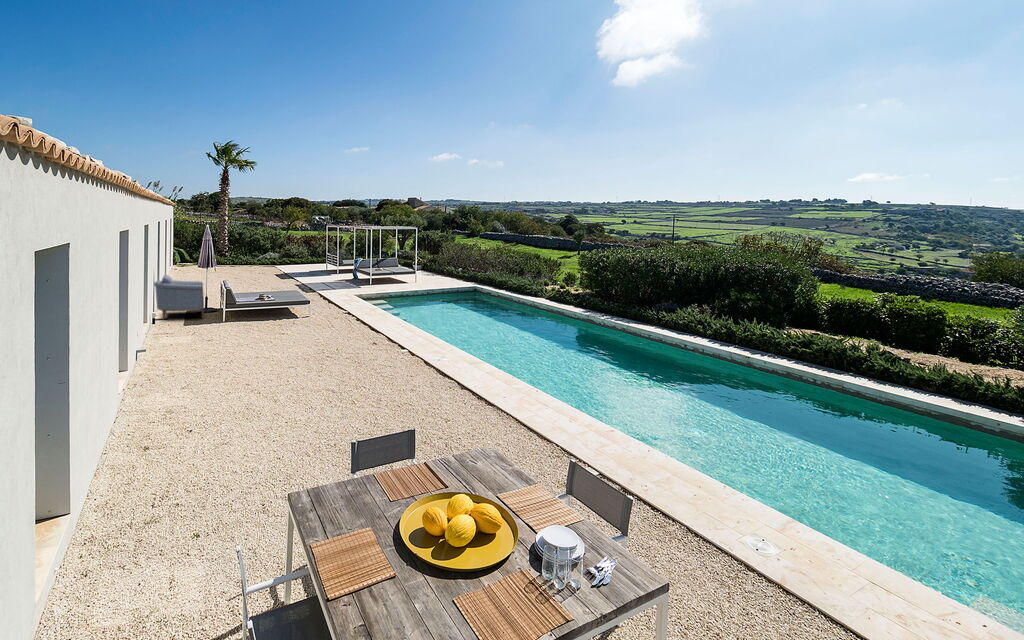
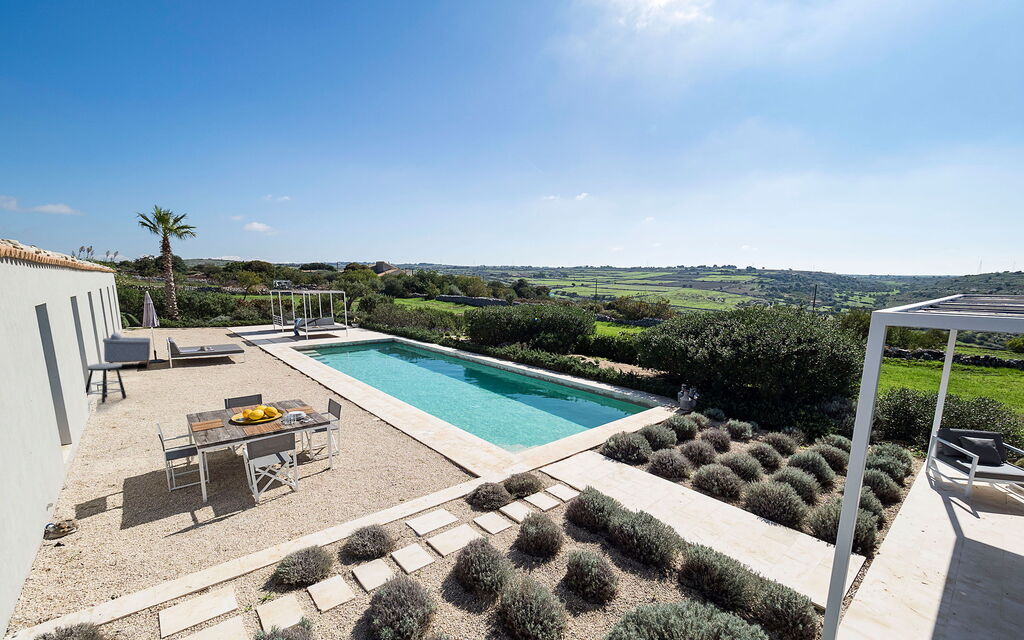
stool: none [141,316,187,365] -> present [86,363,126,402]

